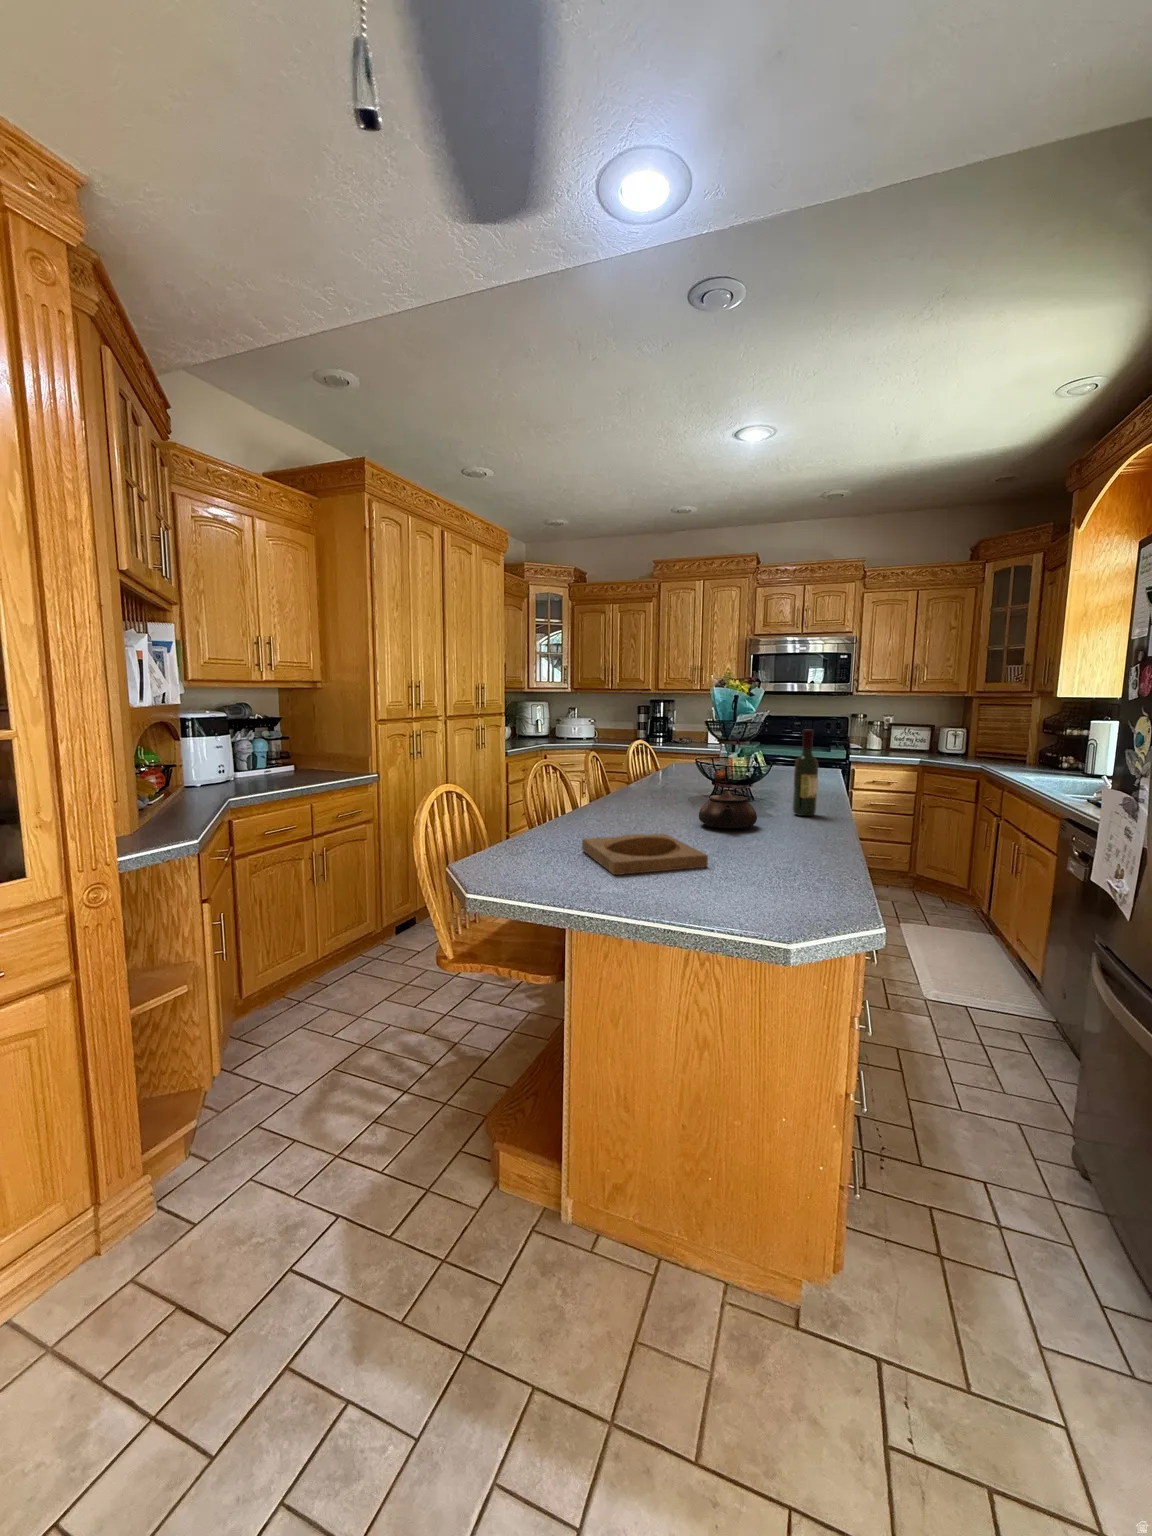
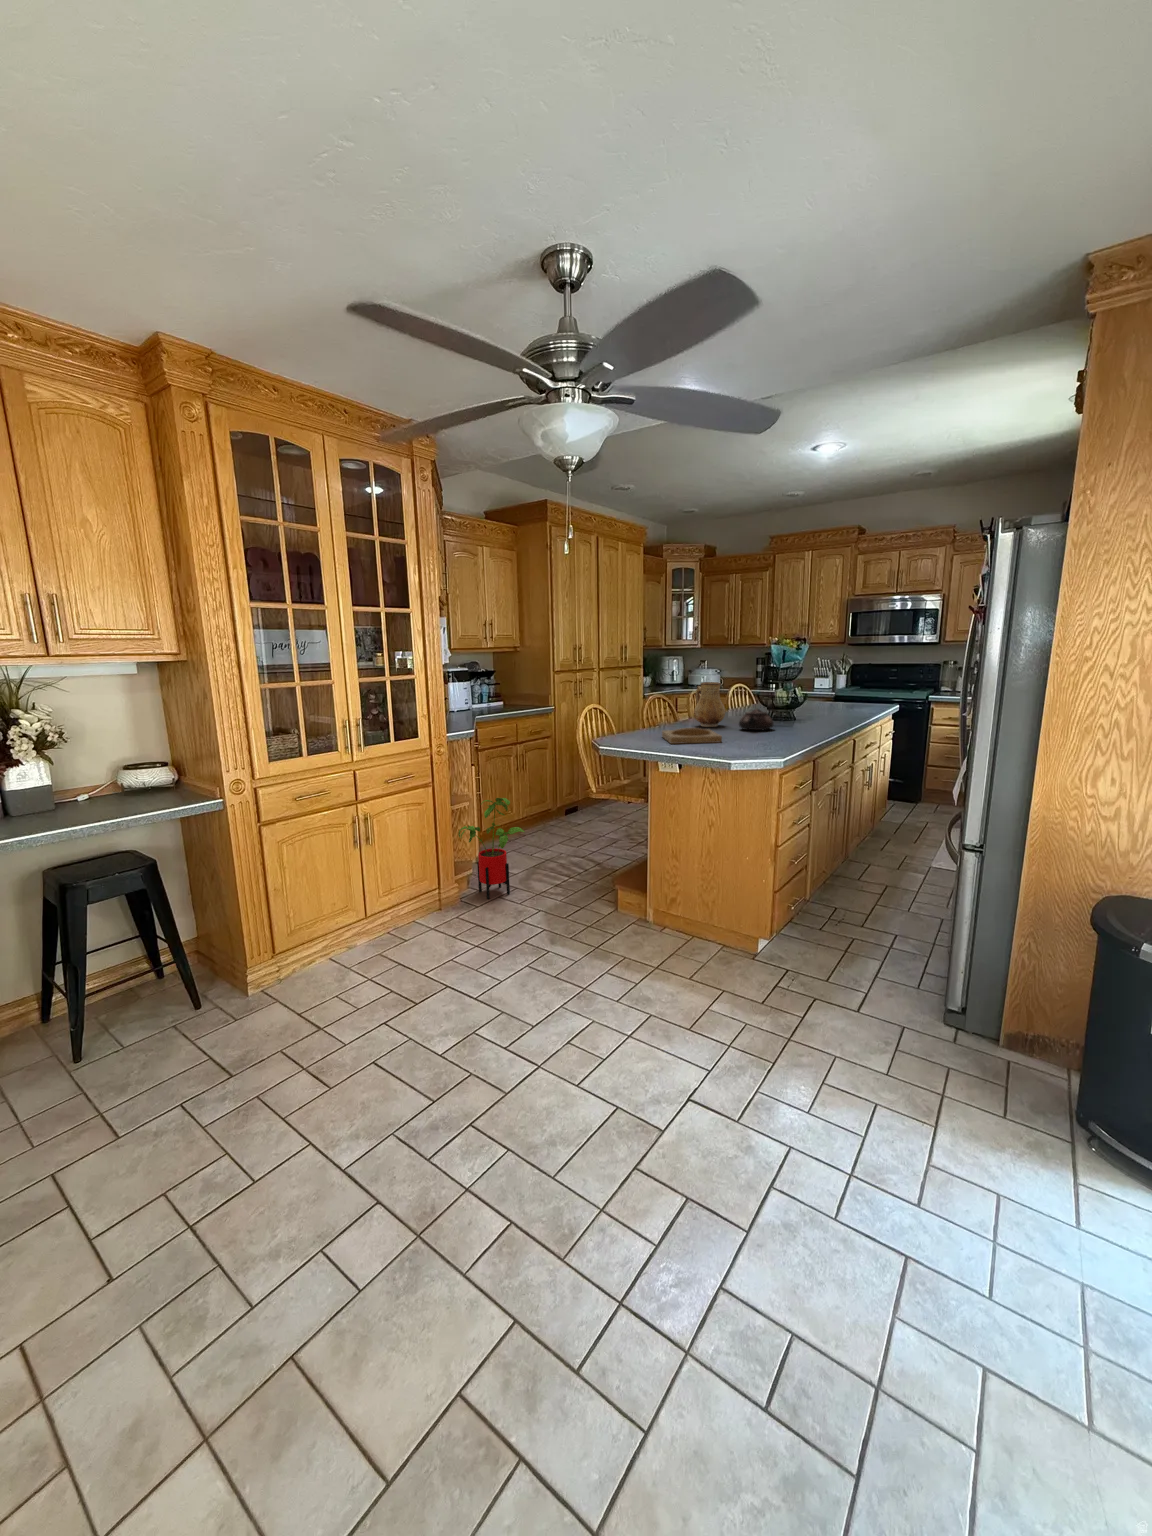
wine bottle: present [792,730,818,816] -> none [806,671,823,726]
ceramic pitcher: none [617,744,668,819] -> present [694,682,725,727]
house plant: none [161,966,310,1187] -> present [458,798,524,899]

